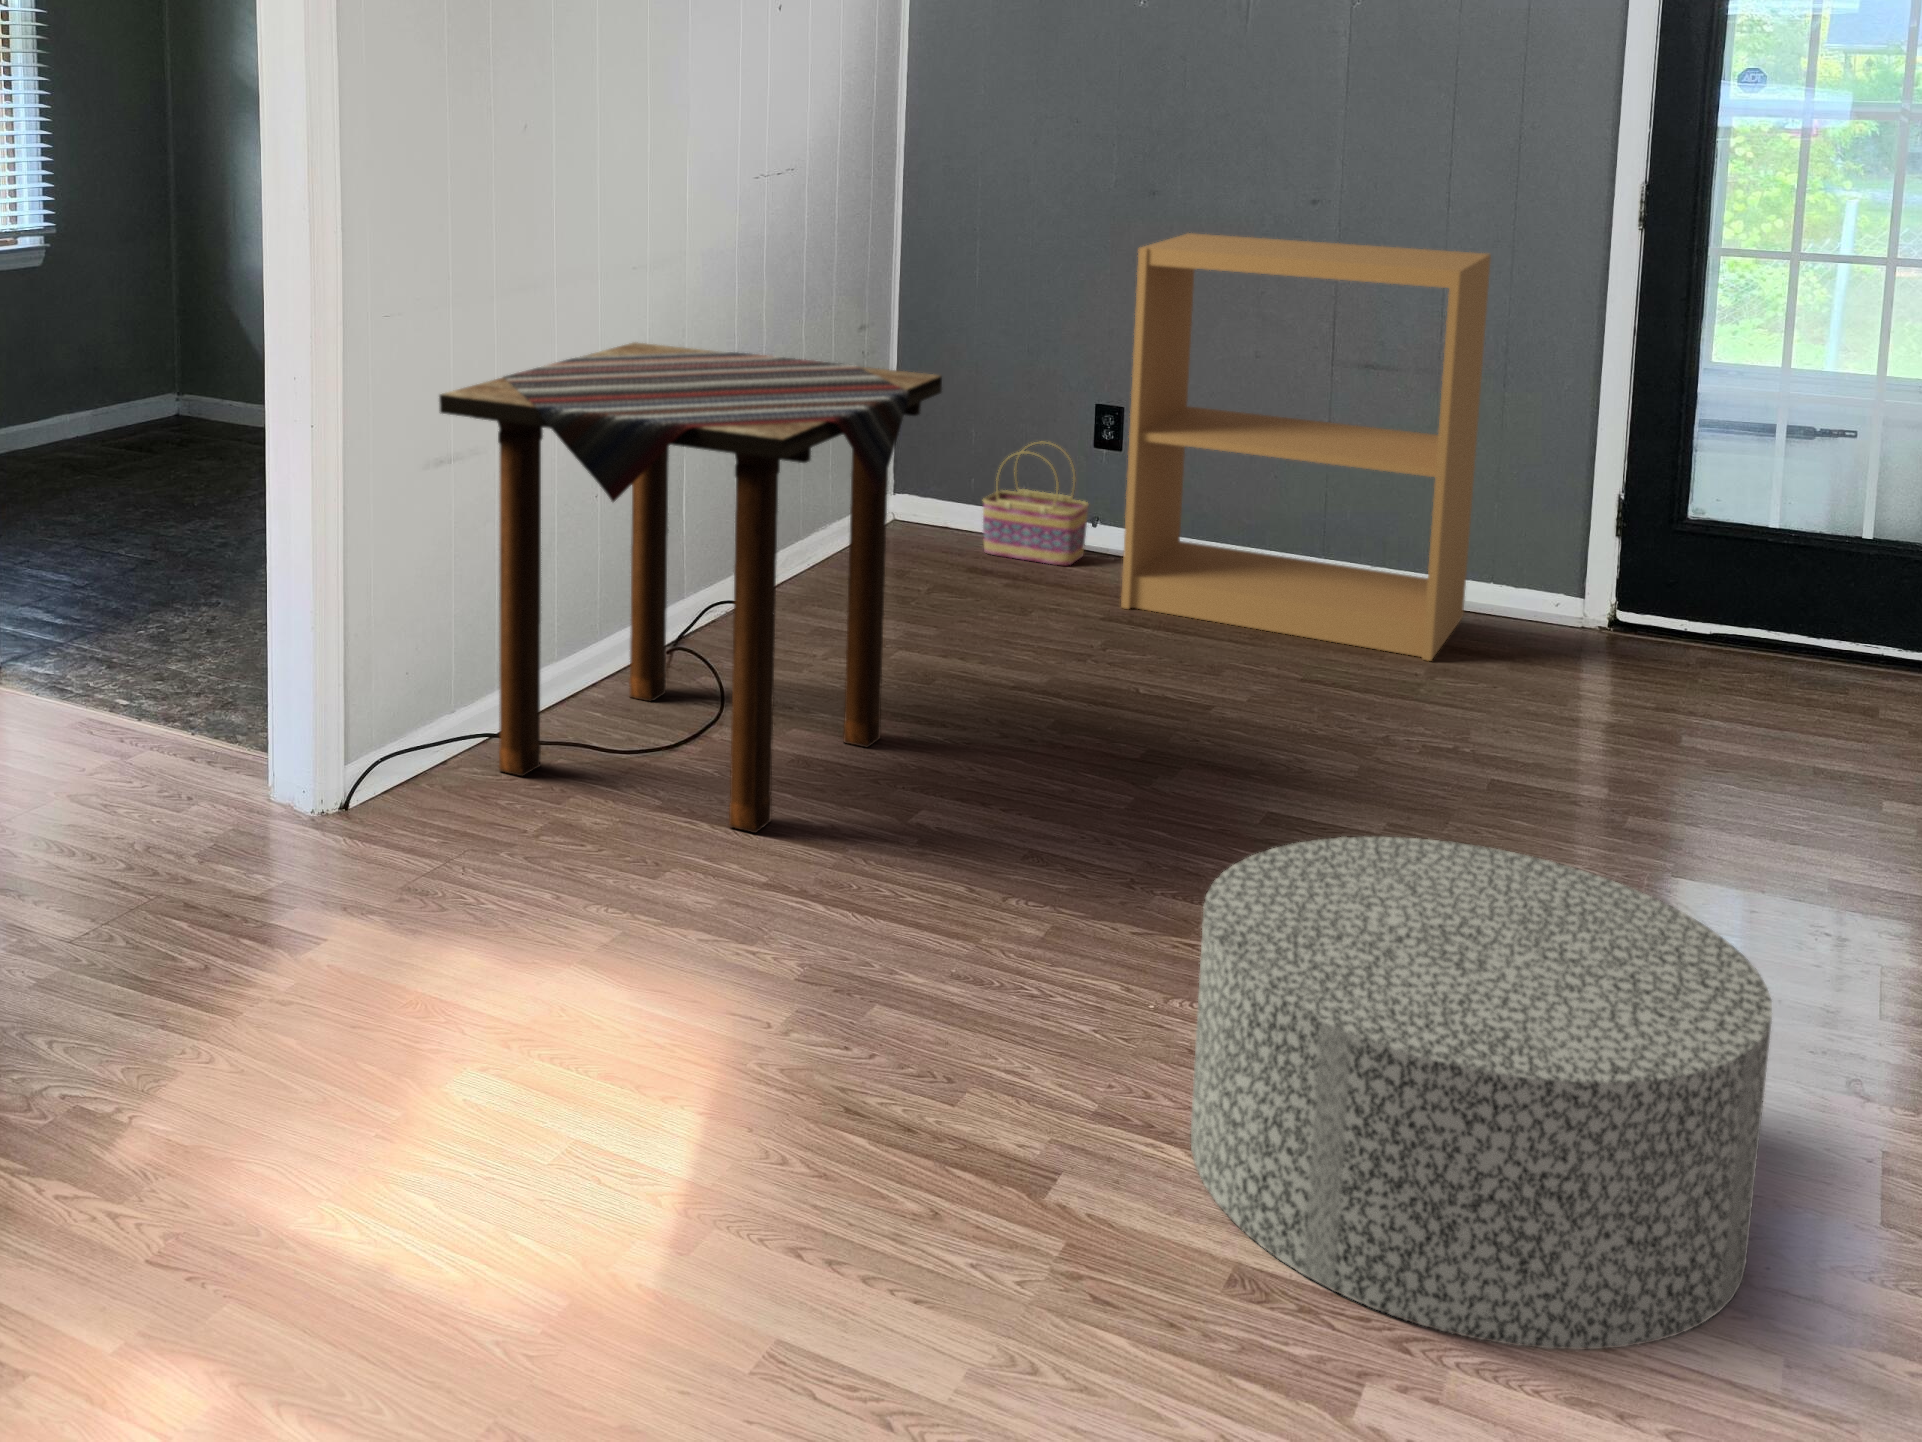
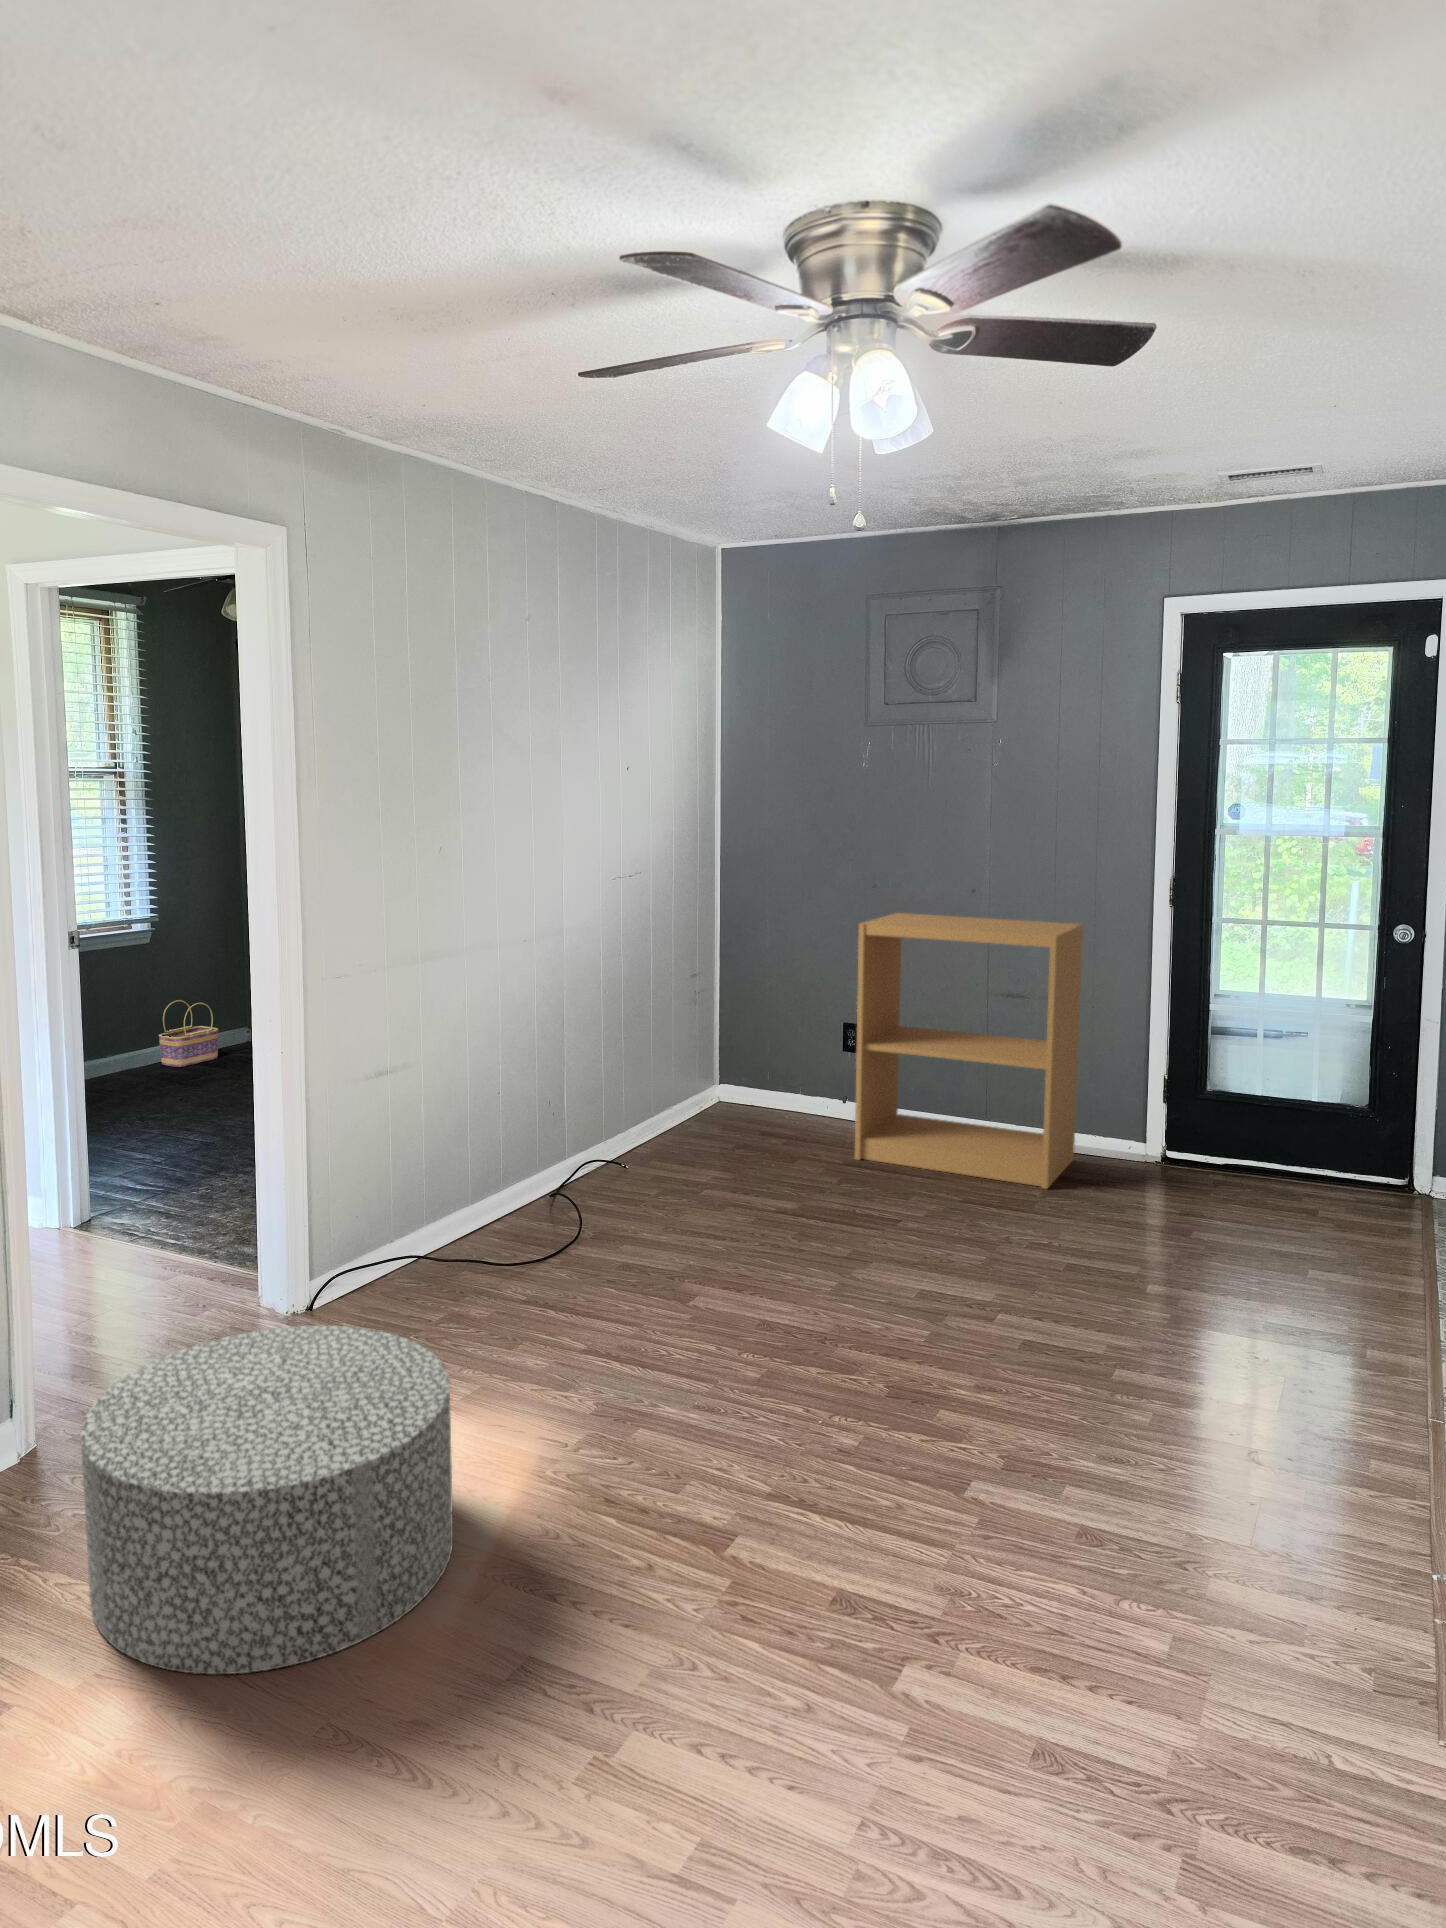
side table: present [439,342,942,833] -> none [372,992,713,1318]
basket: present [983,443,1088,565] -> present [159,1000,218,1067]
ottoman: present [1191,837,1772,1350] -> present [81,1326,453,1674]

